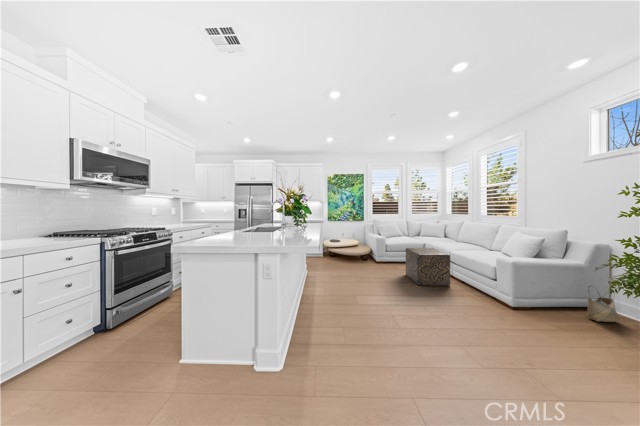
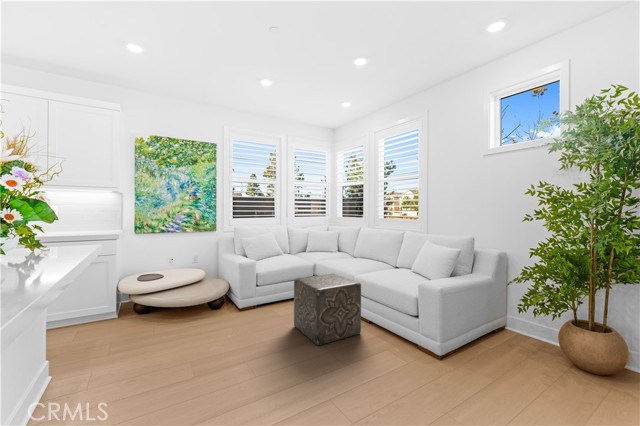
woven basket: present [587,286,619,322] -> none [497,303,519,346]

